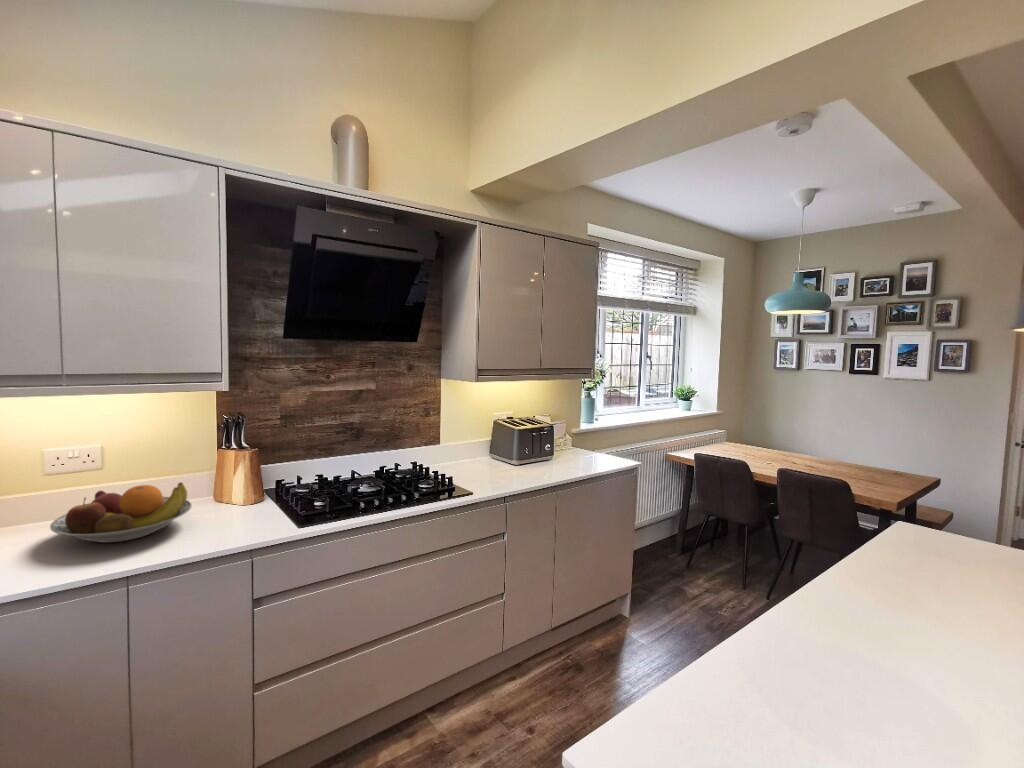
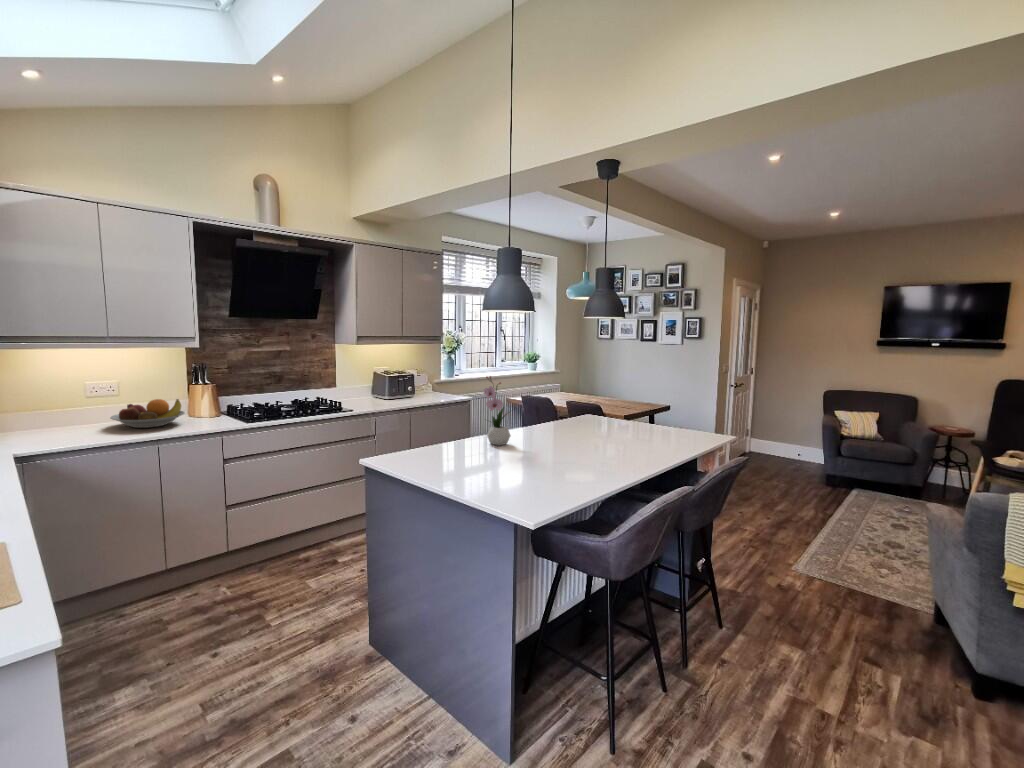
flower arrangement: none [862,500,952,701] -> present [484,376,511,446]

